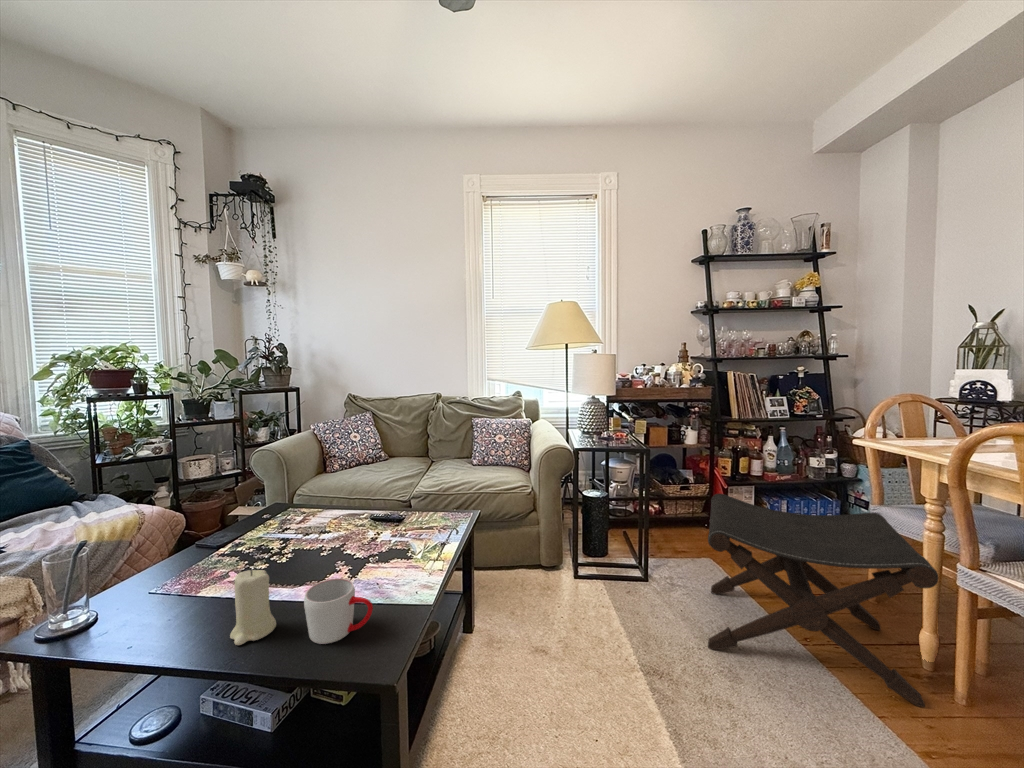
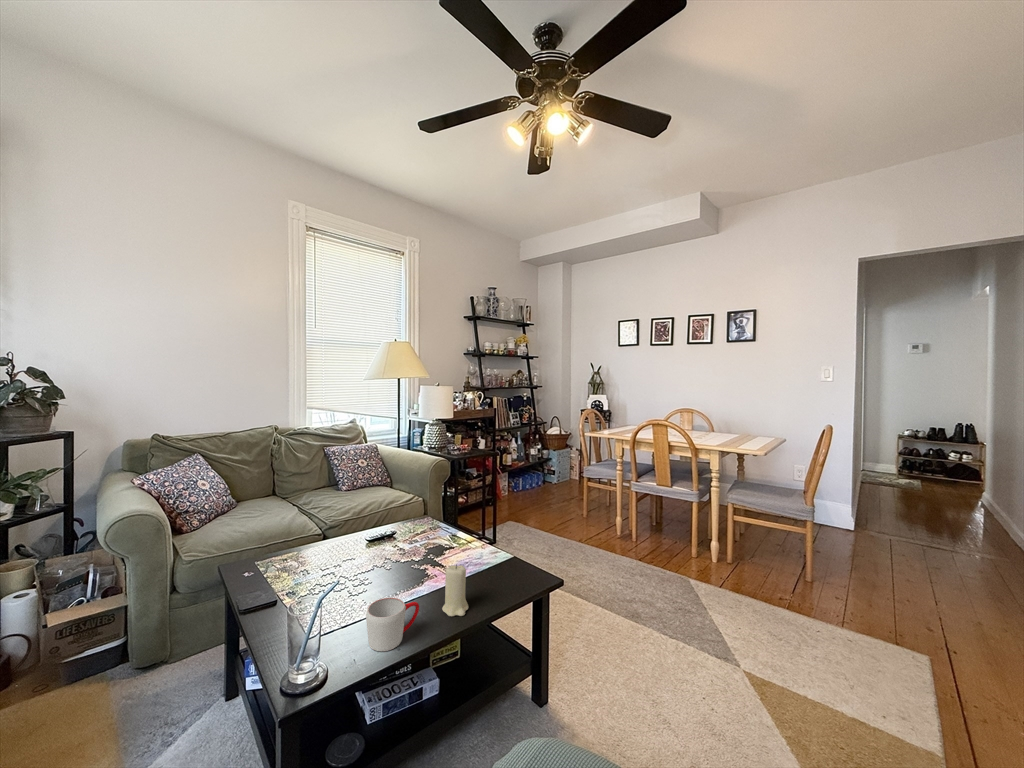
footstool: present [708,494,938,707] -> none [525,471,633,561]
mug: present [304,578,373,644] -> present [366,597,419,651]

